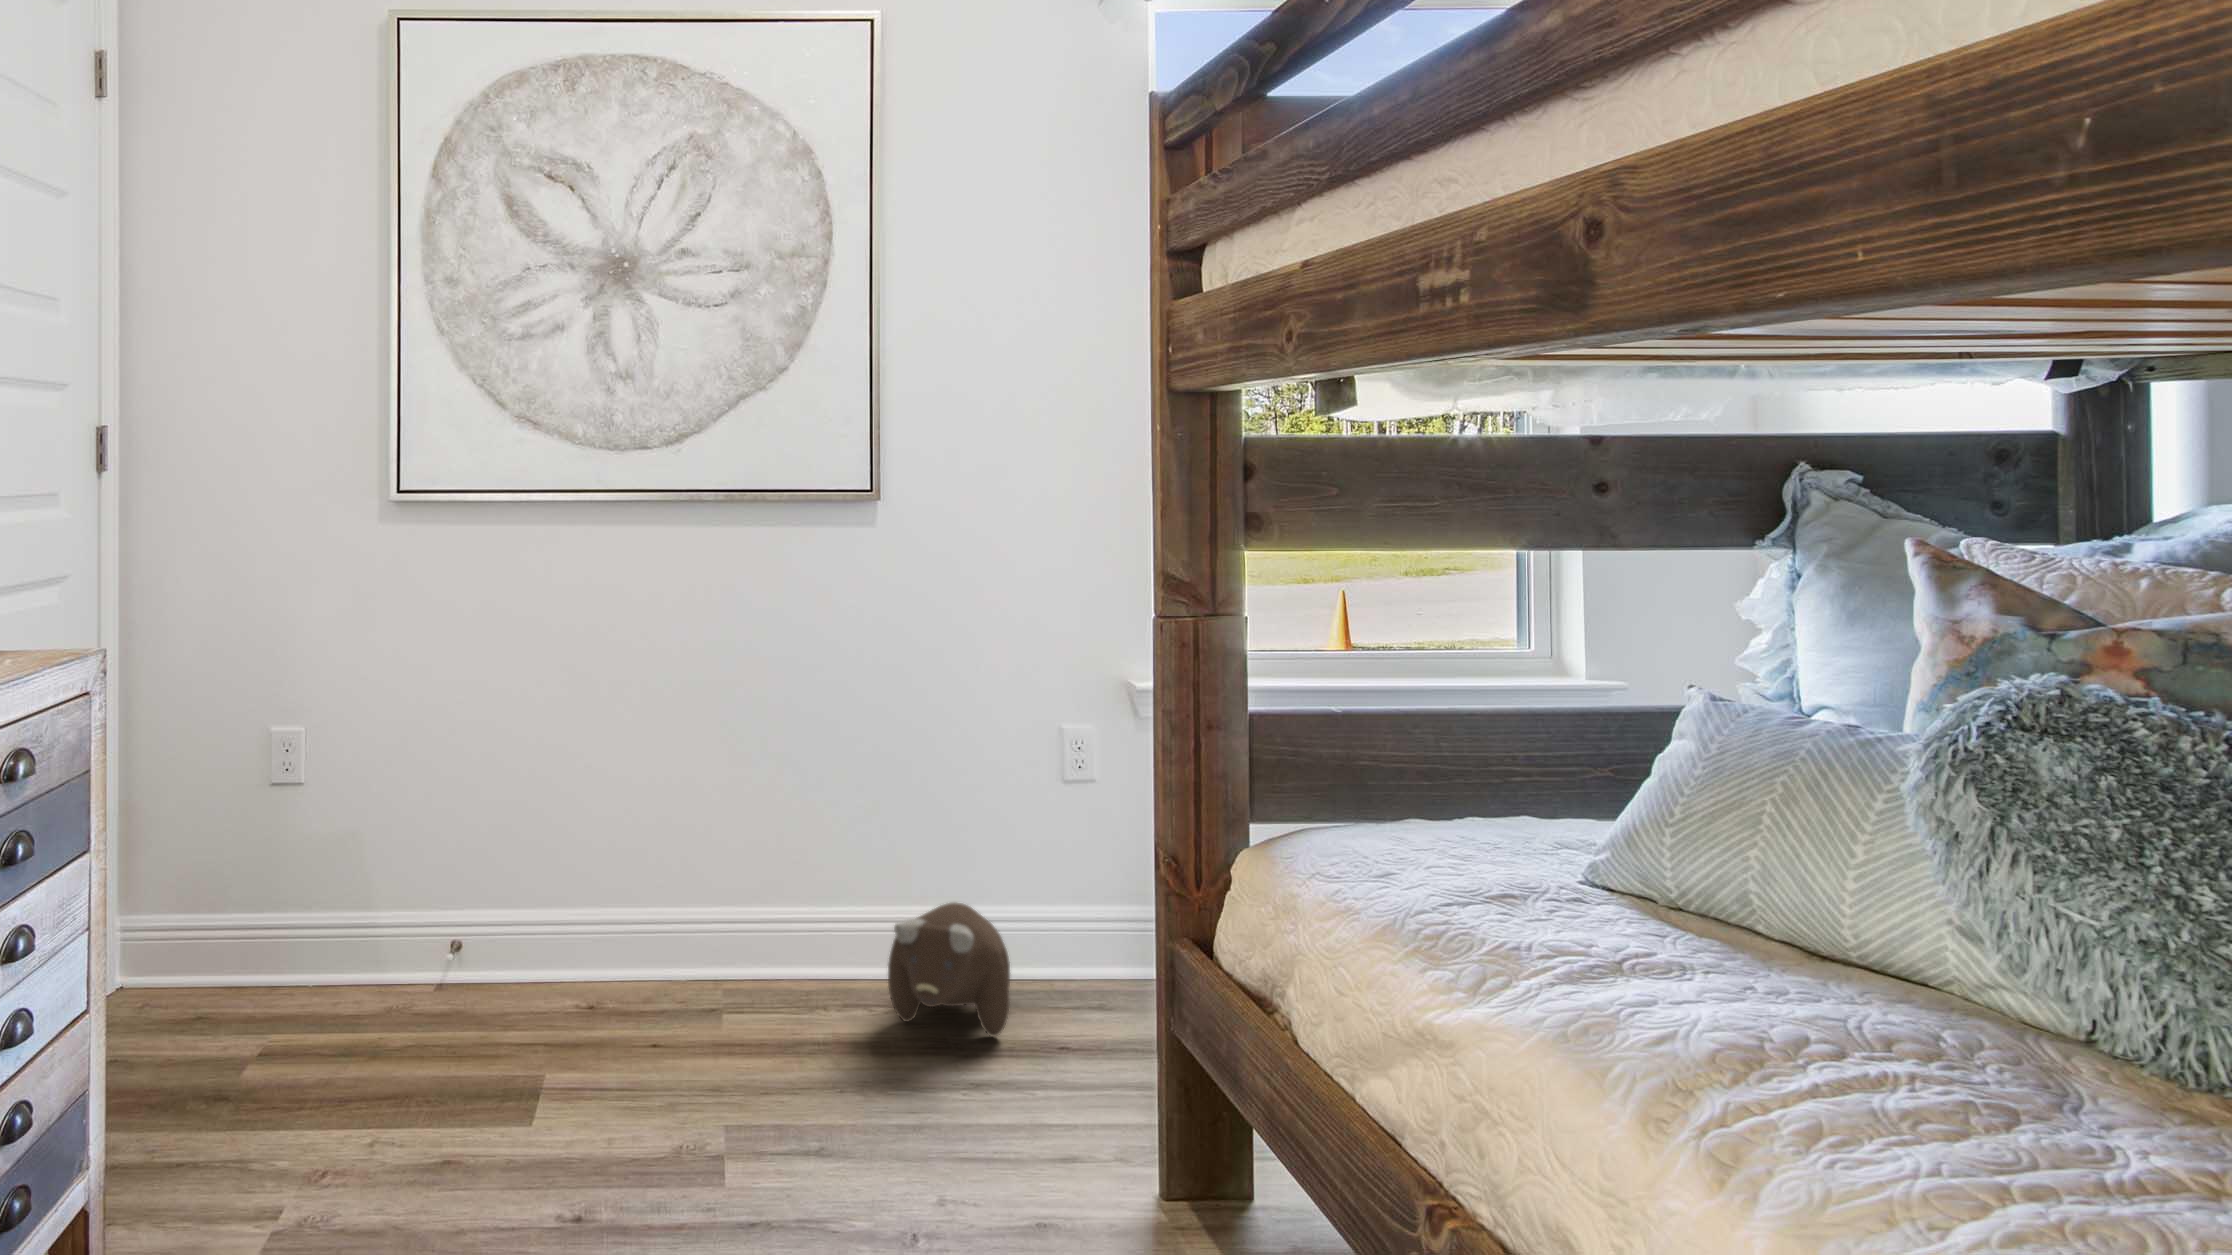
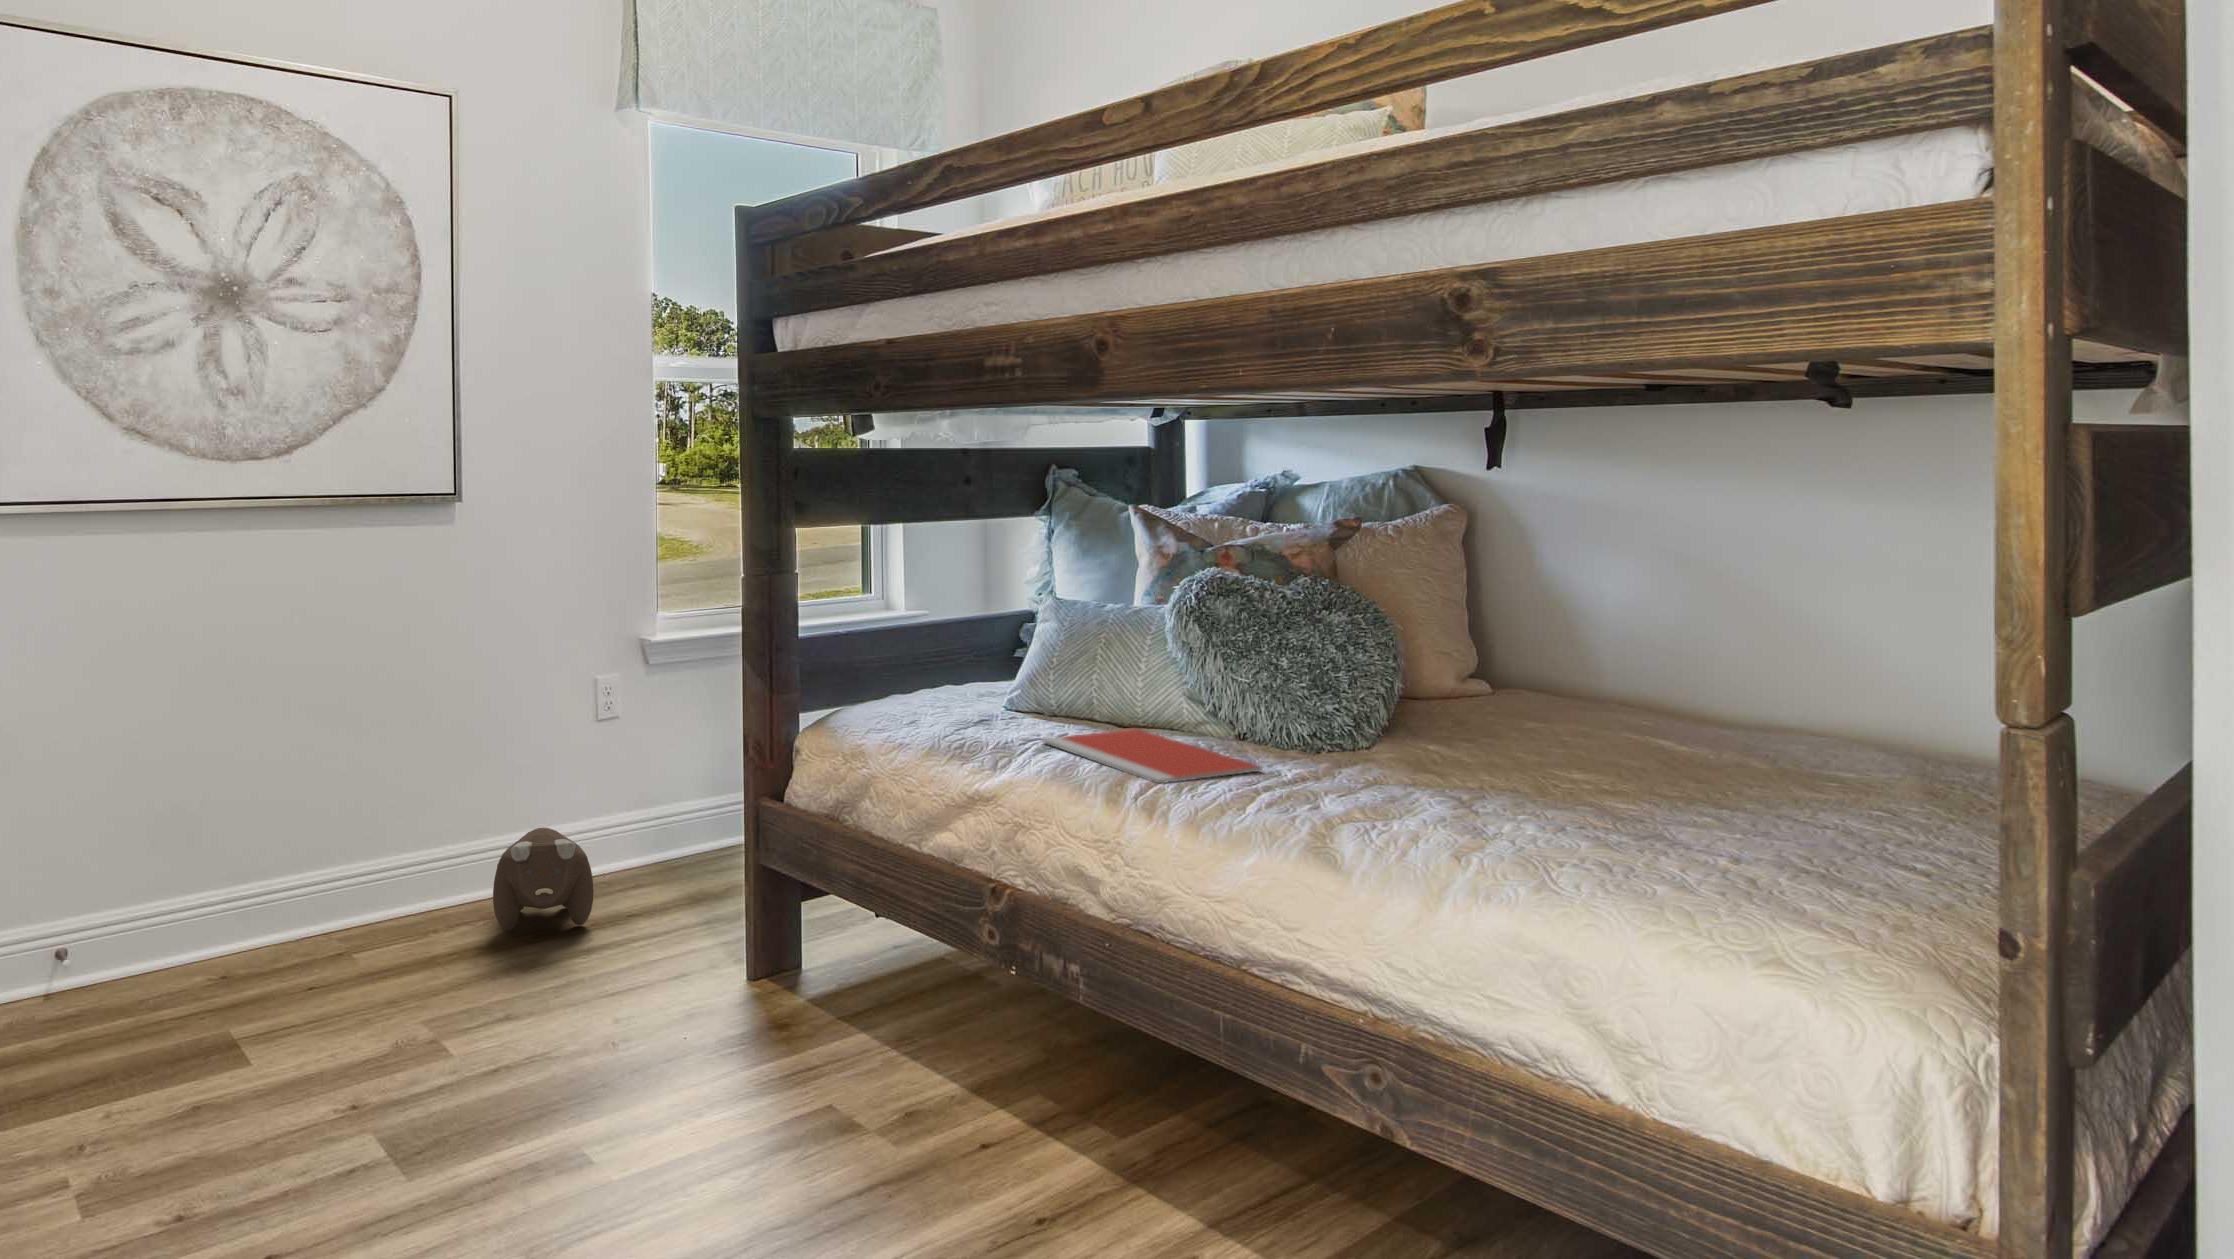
notebook: none [1583,949,2078,1143] -> present [1043,729,1262,783]

